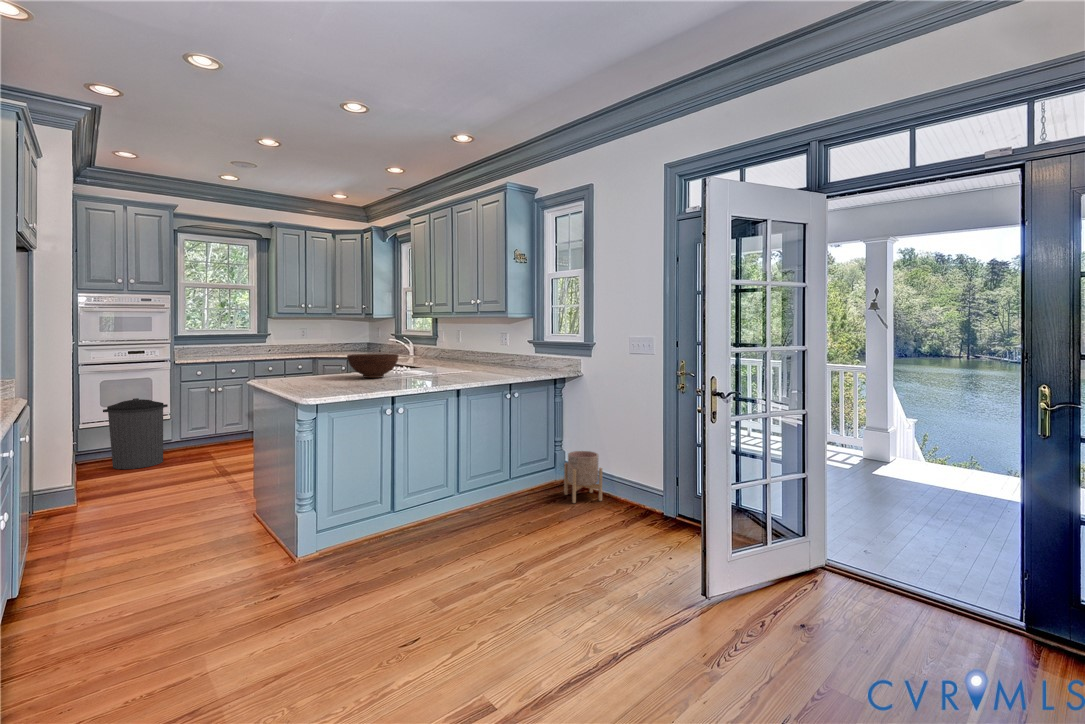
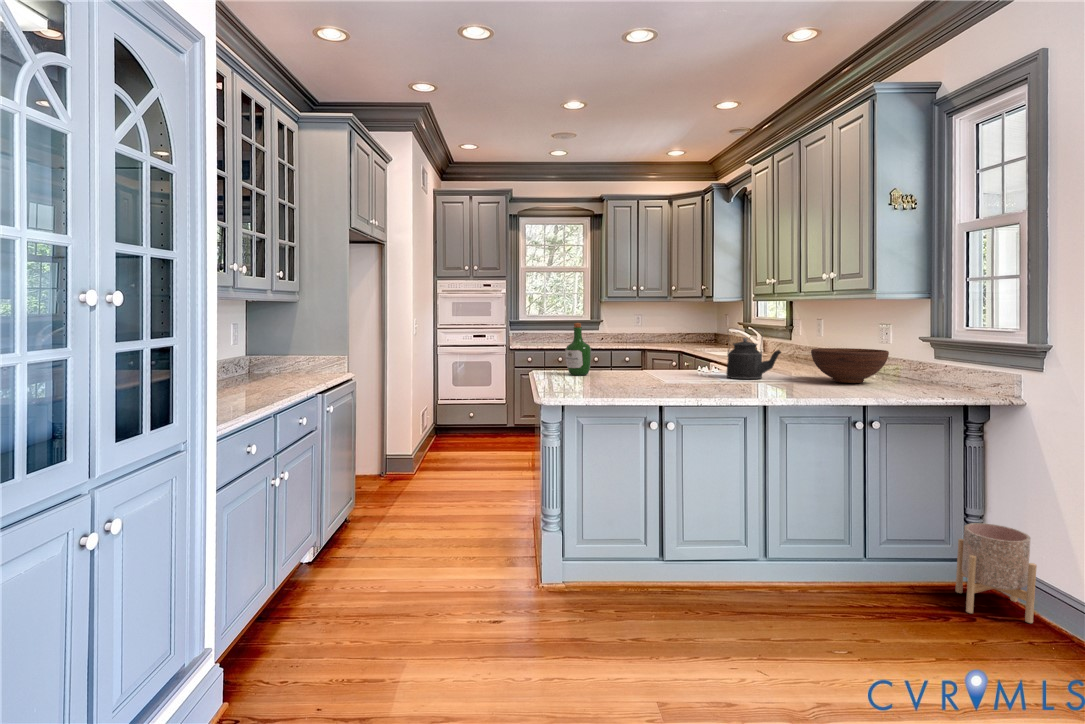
wine bottle: none [286,336,310,381] -> present [565,323,591,375]
kettle: none [419,340,456,376] -> present [727,338,781,380]
fruit bowl: present [347,354,399,378] -> present [811,348,889,383]
trash can: present [103,398,168,469] -> none [448,381,499,449]

